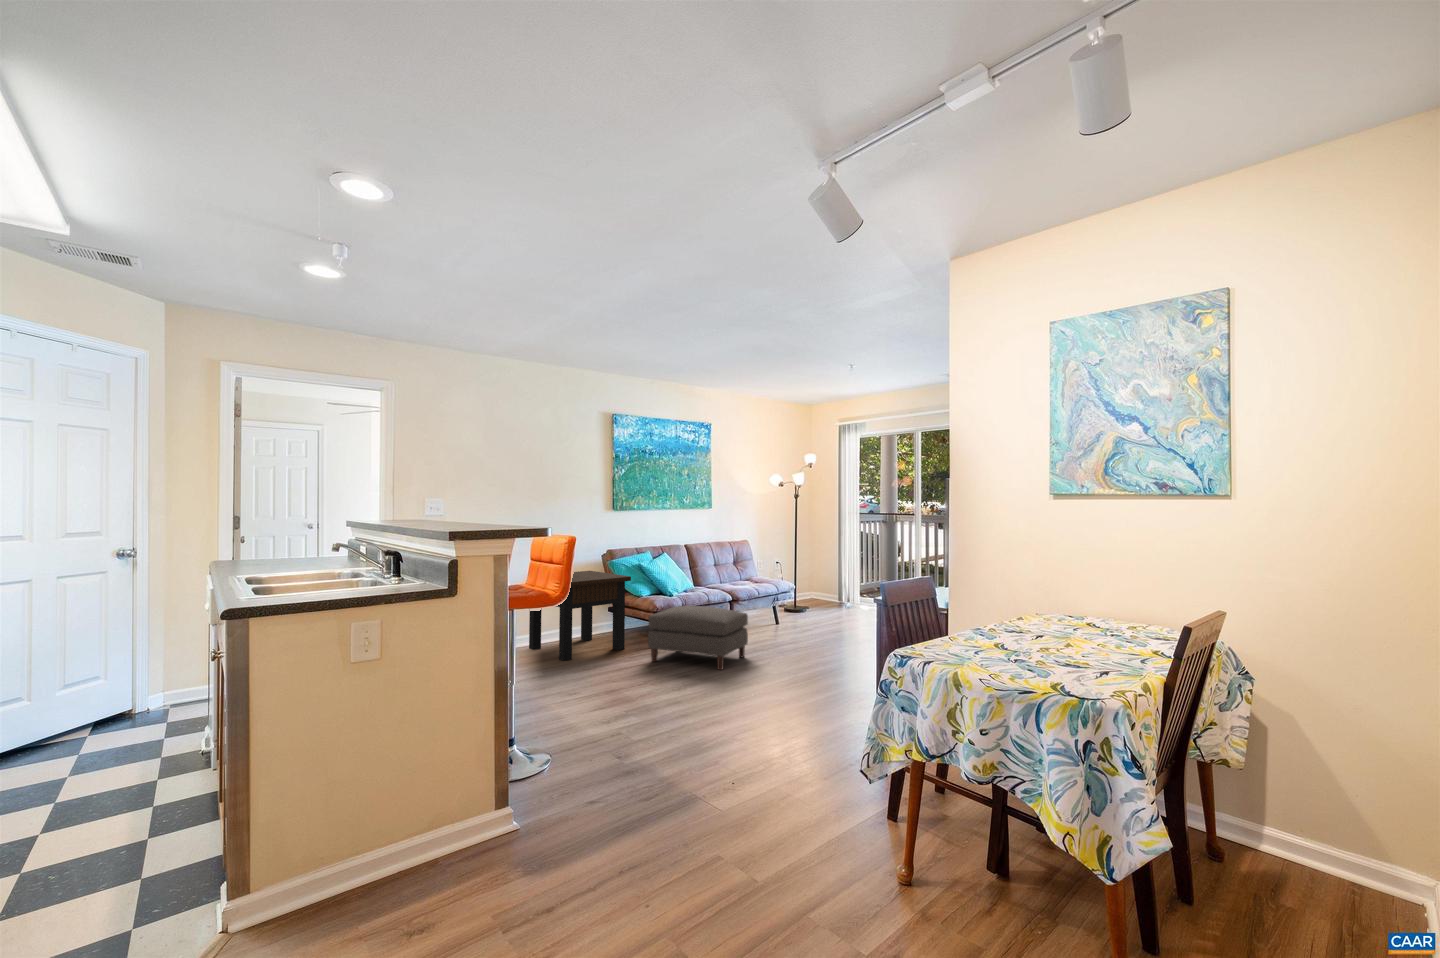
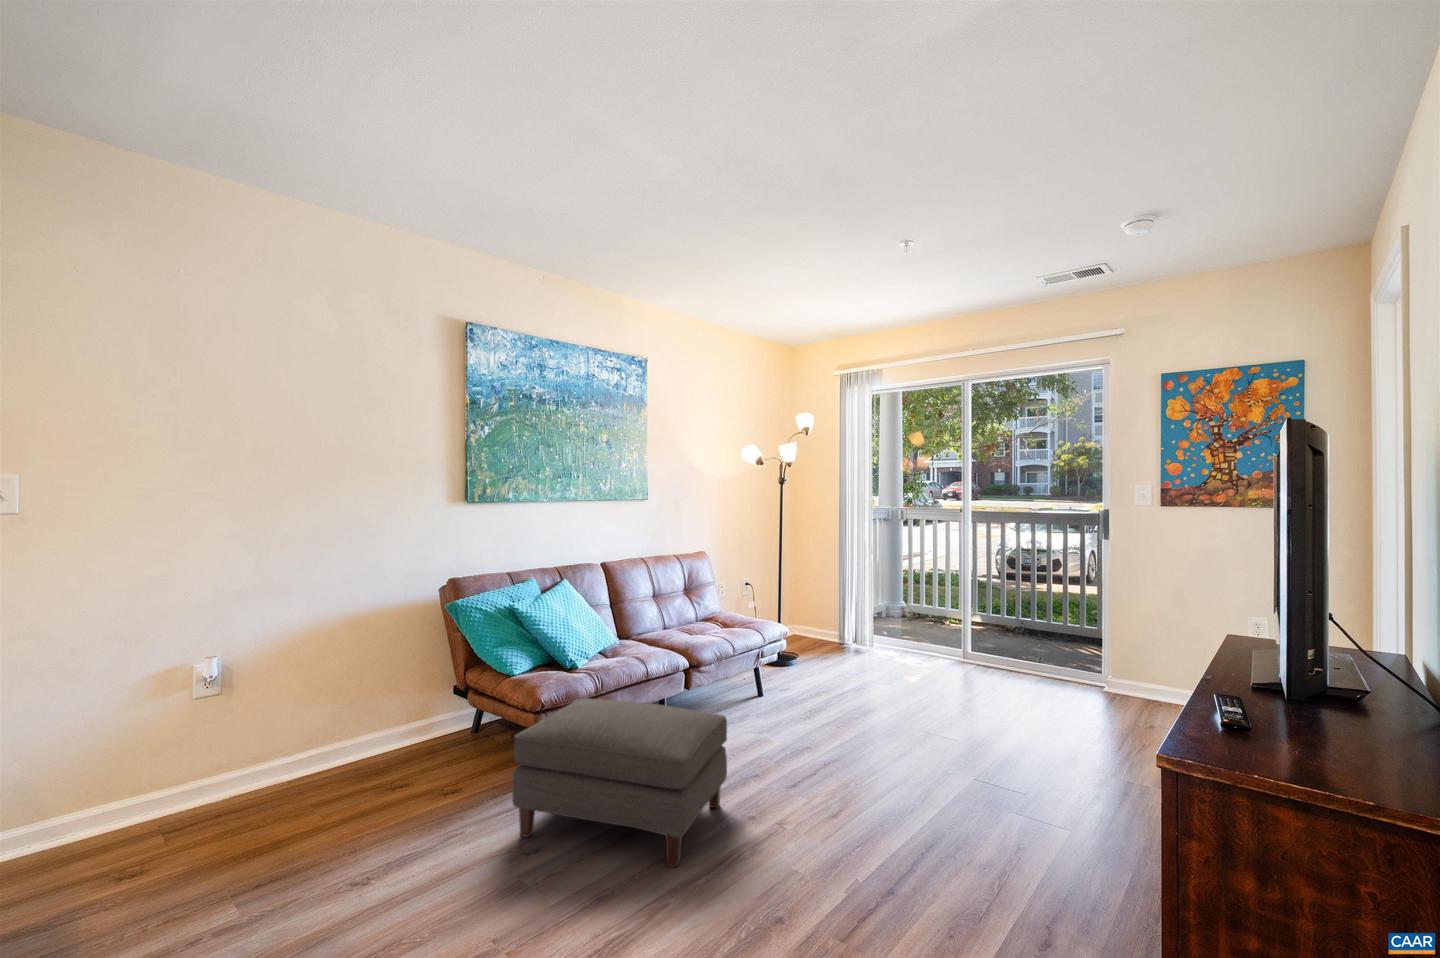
side table: present [529,571,631,661] -> none [255,618,487,843]

